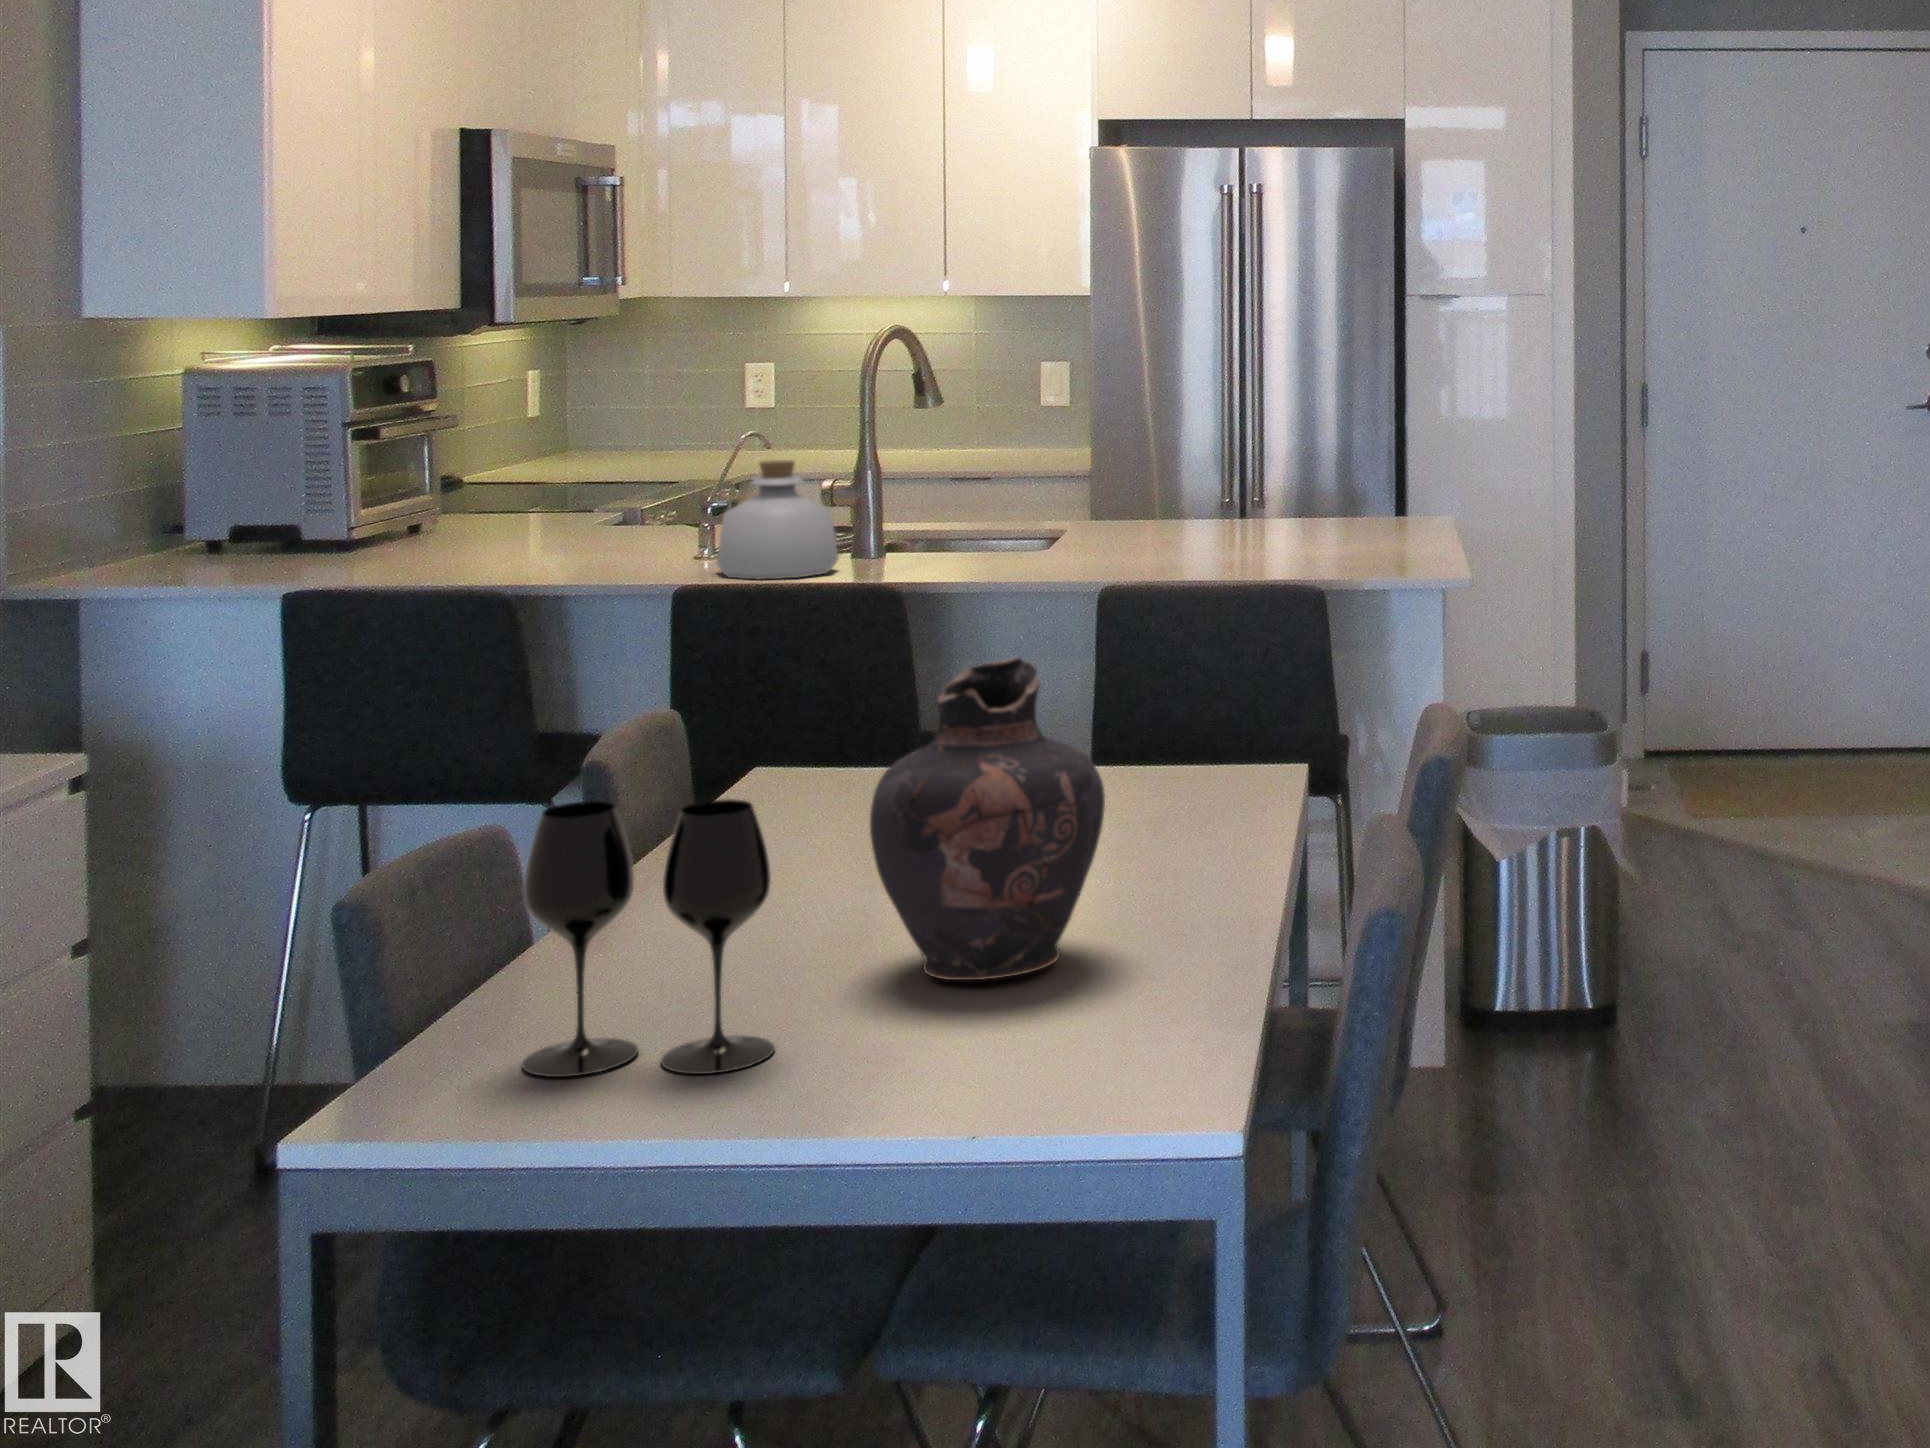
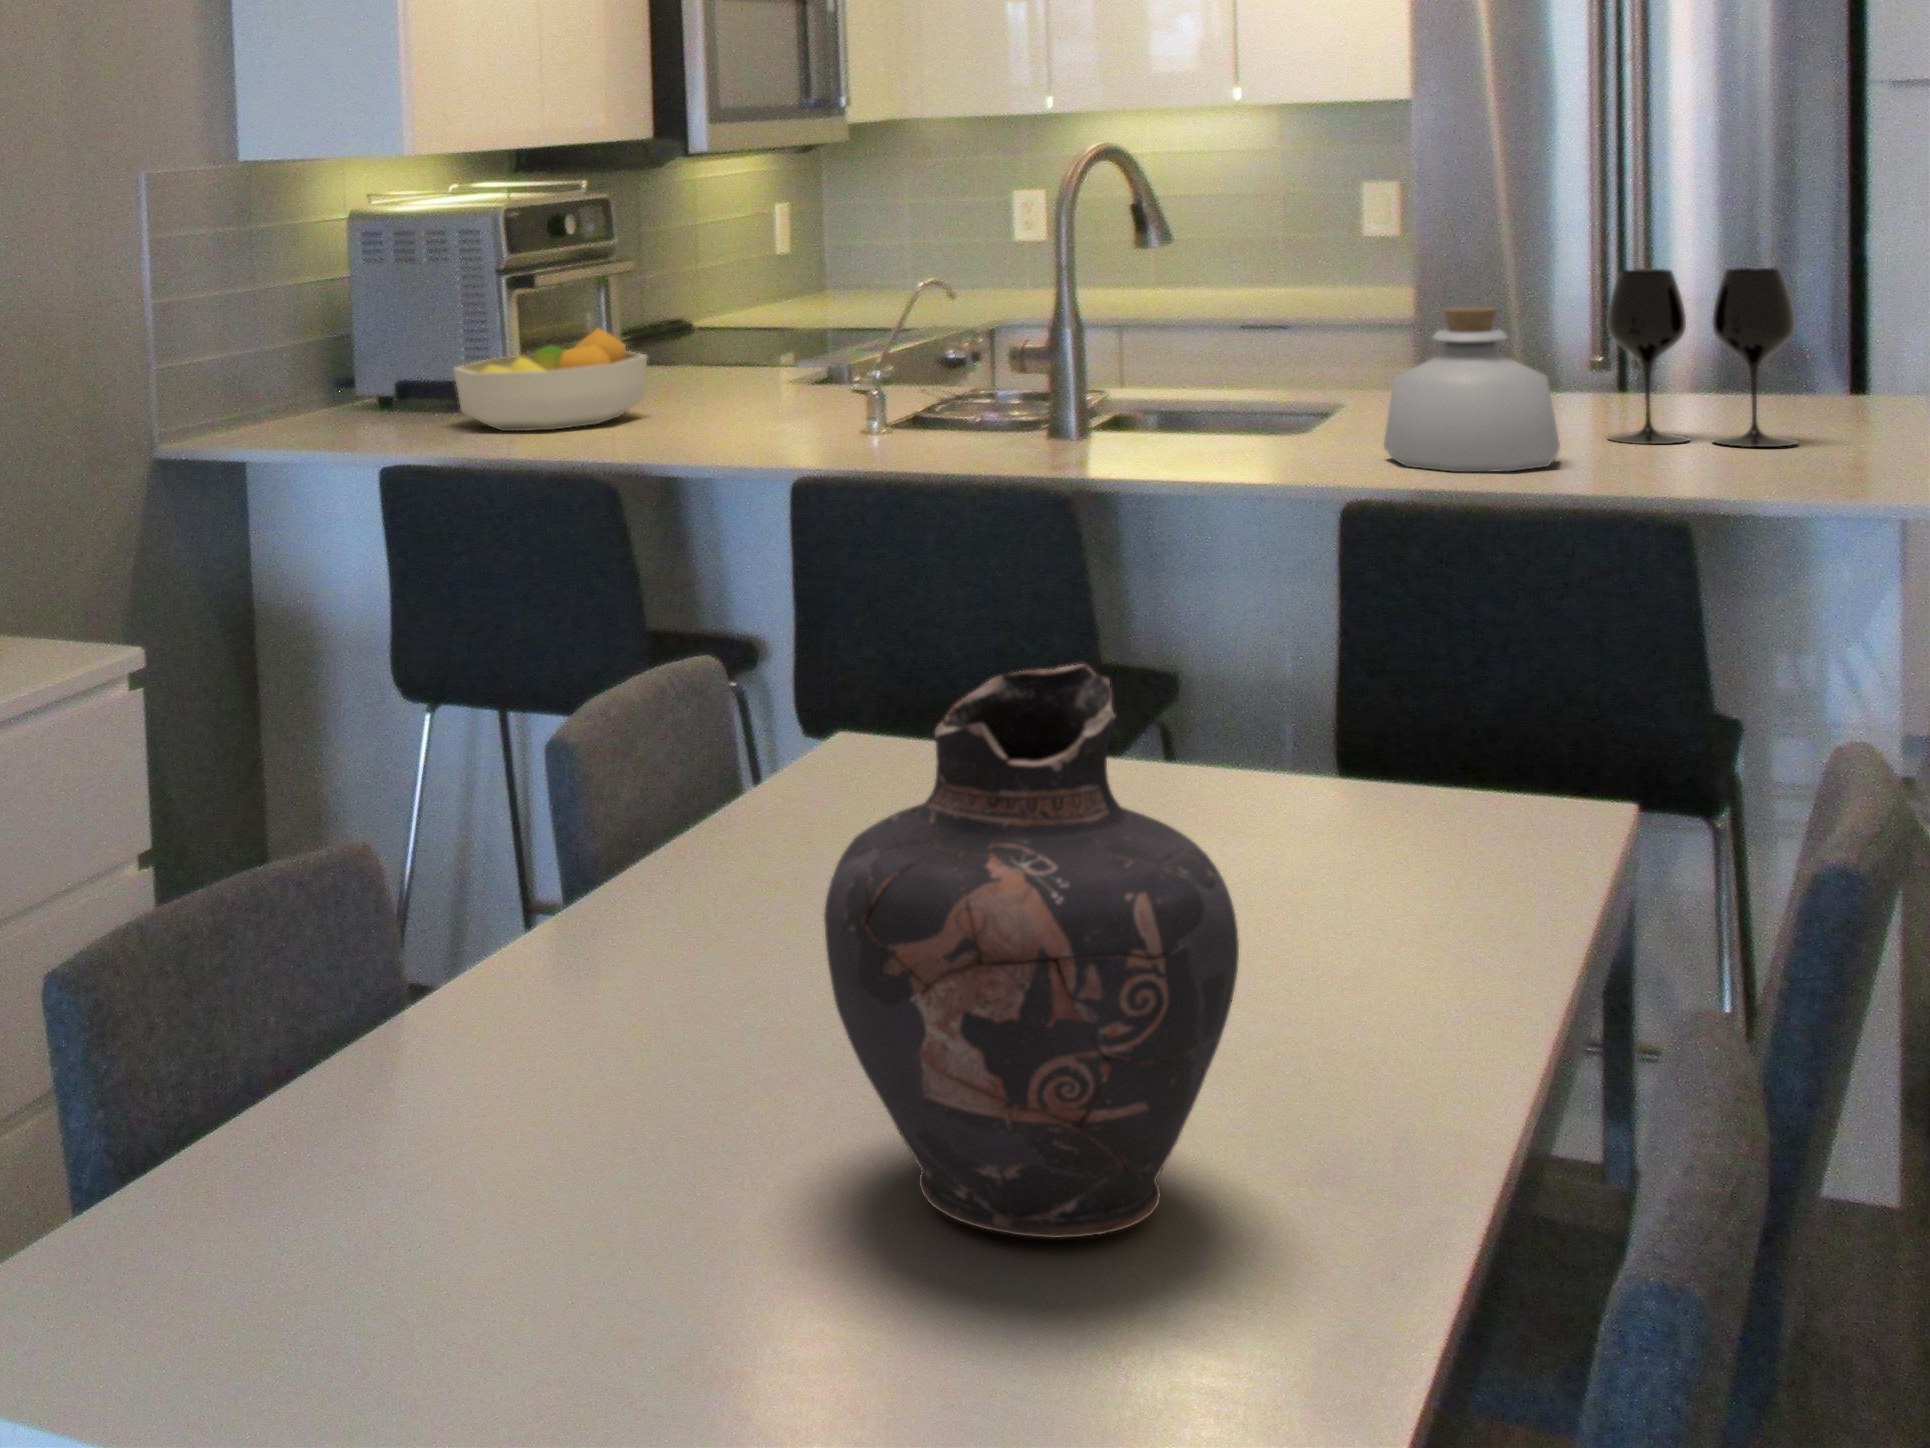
bottle: present [716,460,839,579] -> present [1384,307,1560,472]
fruit bowl: none [311,475,496,567] -> present [454,328,647,431]
wine glass: present [522,799,775,1077] -> present [1608,268,1797,447]

